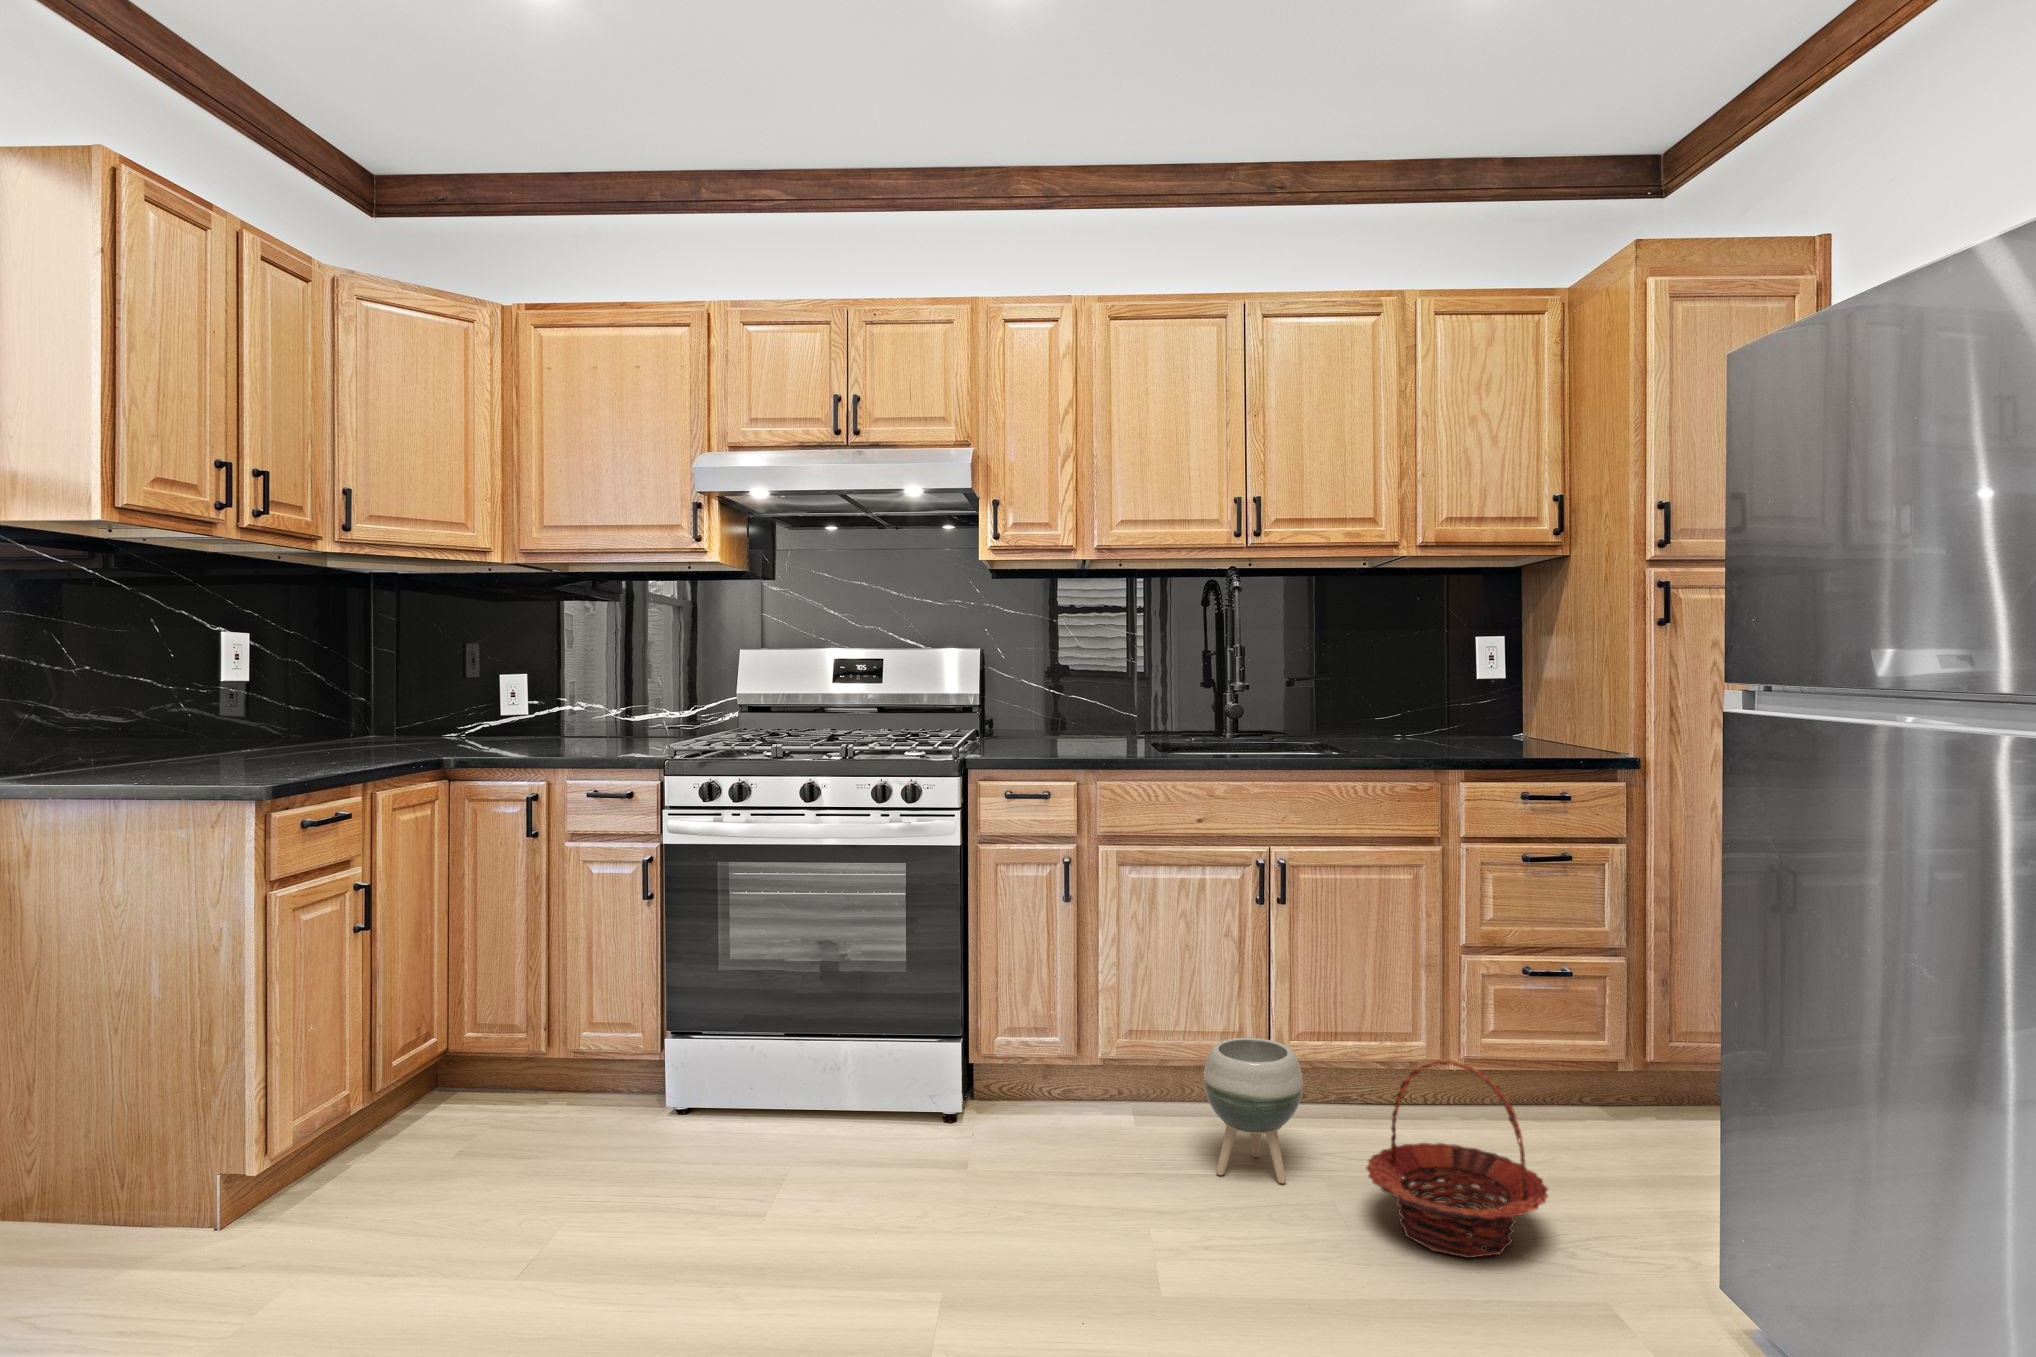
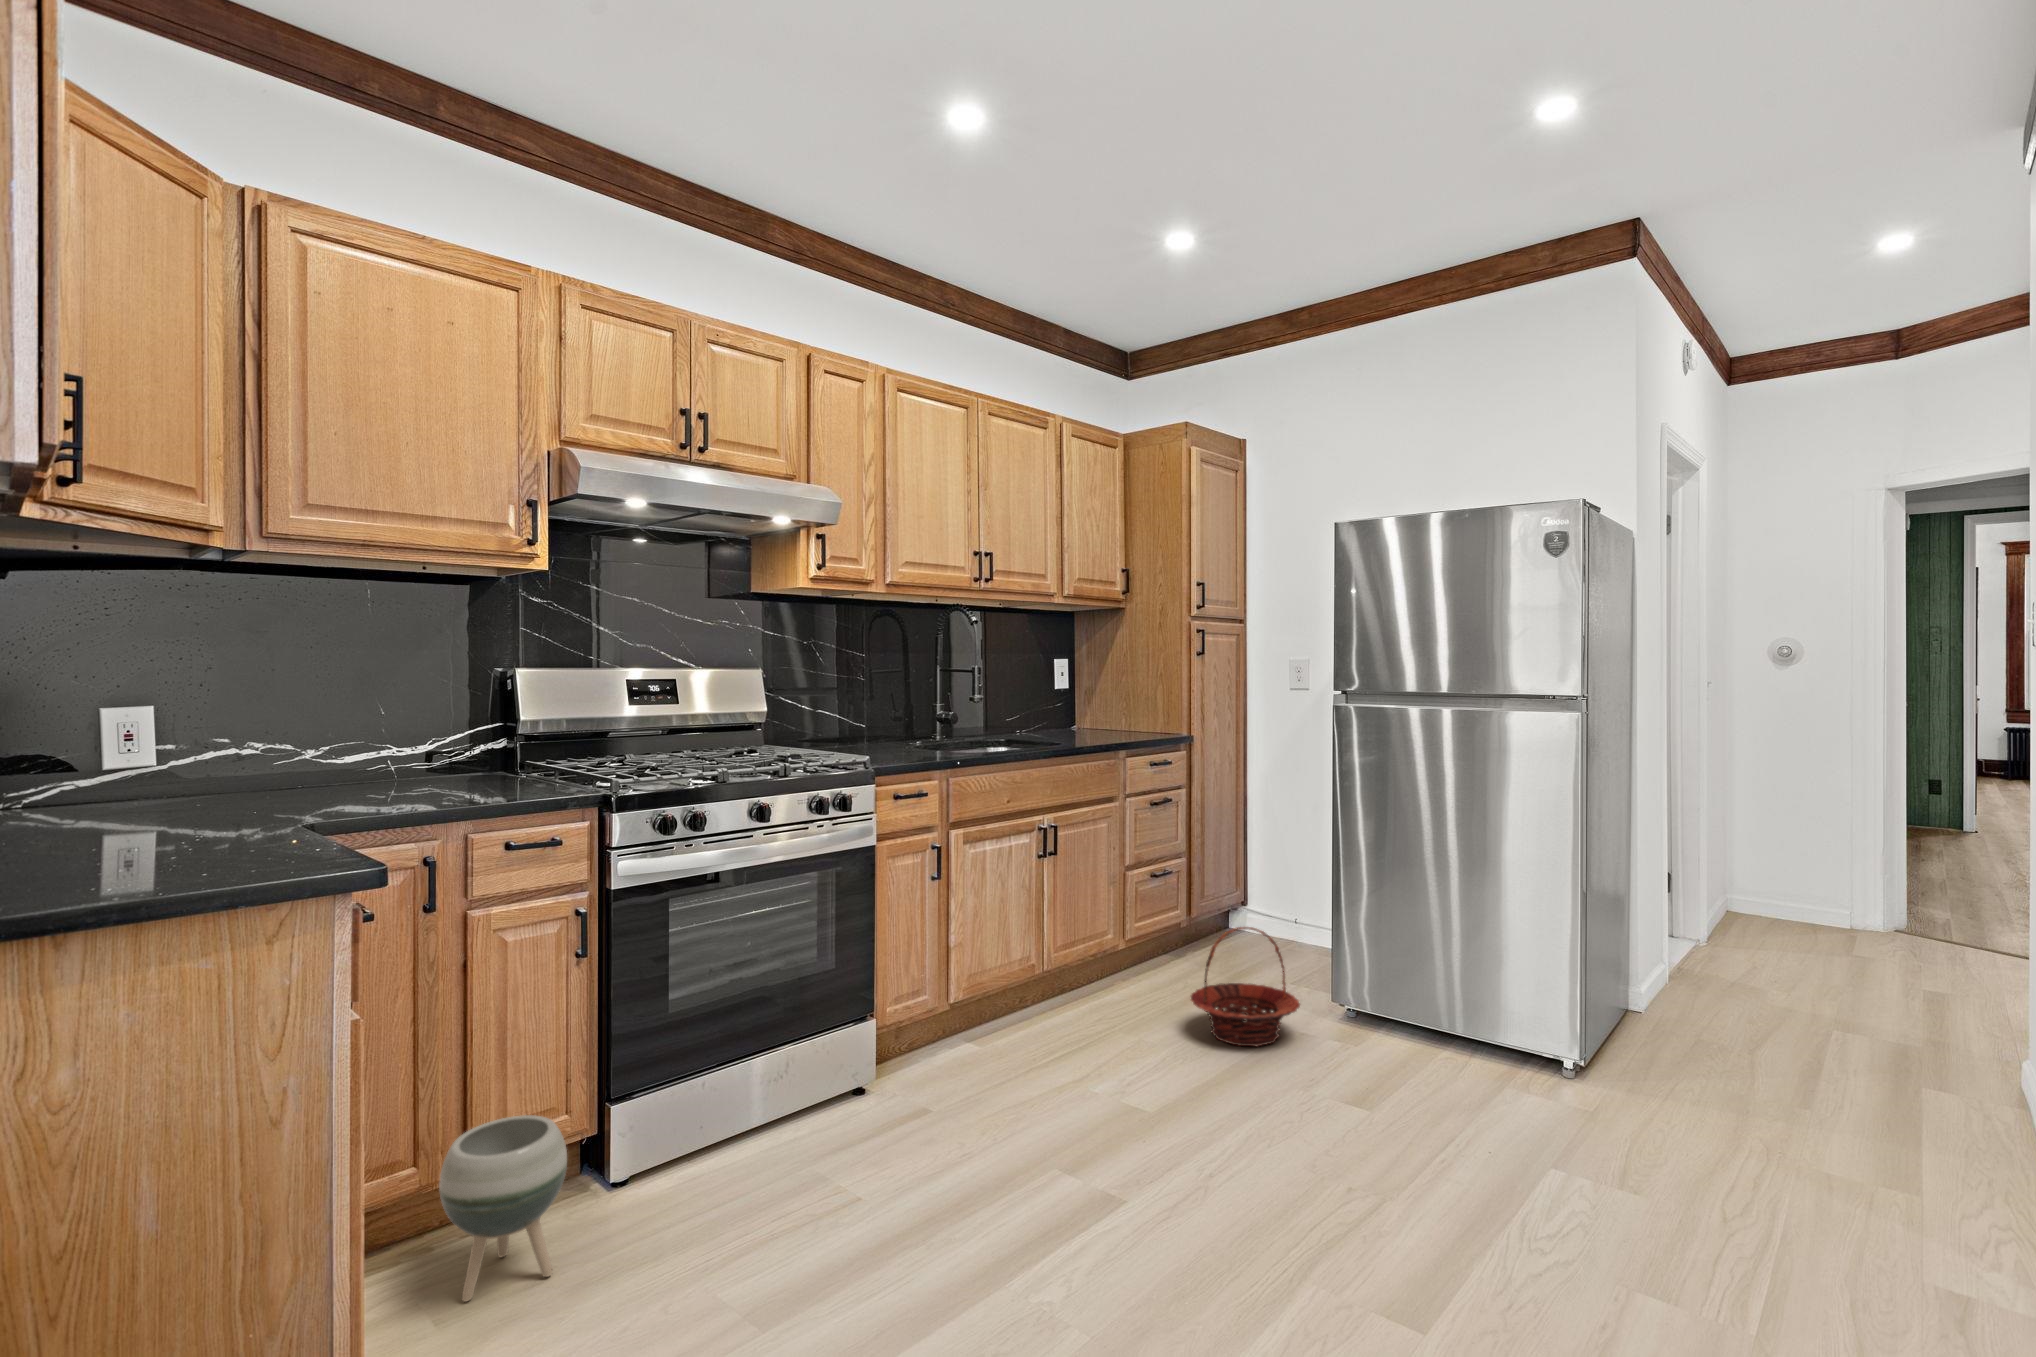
planter: present [1204,1038,1303,1184] -> present [439,1115,567,1301]

